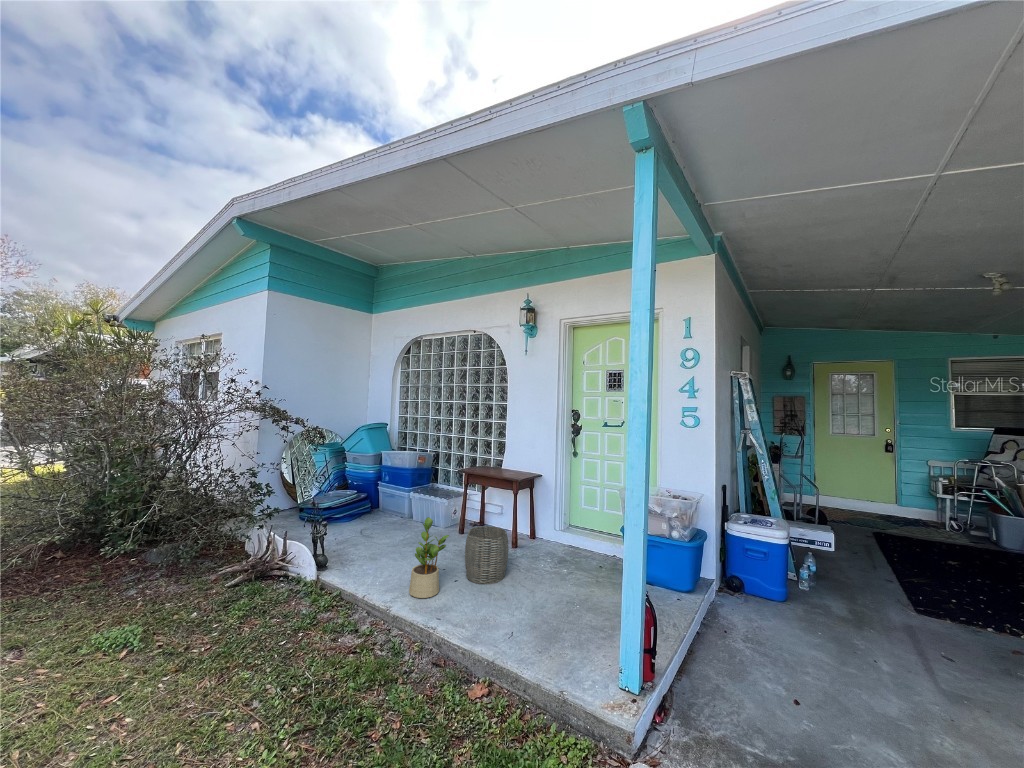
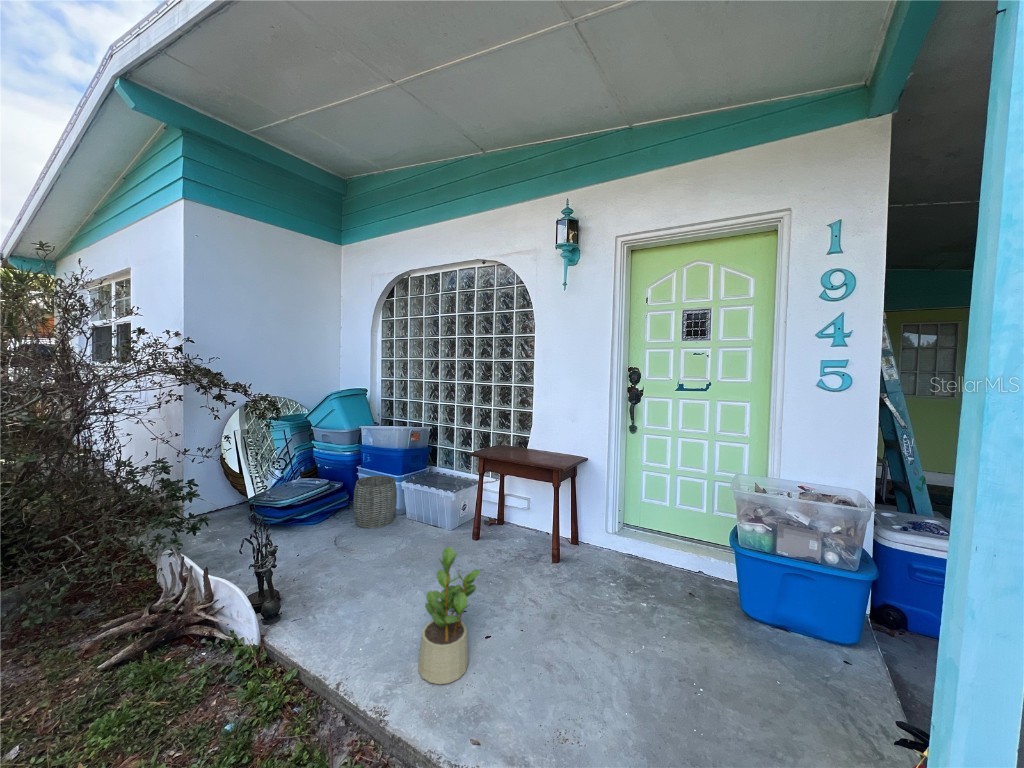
woven basket: present [465,526,508,584] -> present [353,476,397,528]

